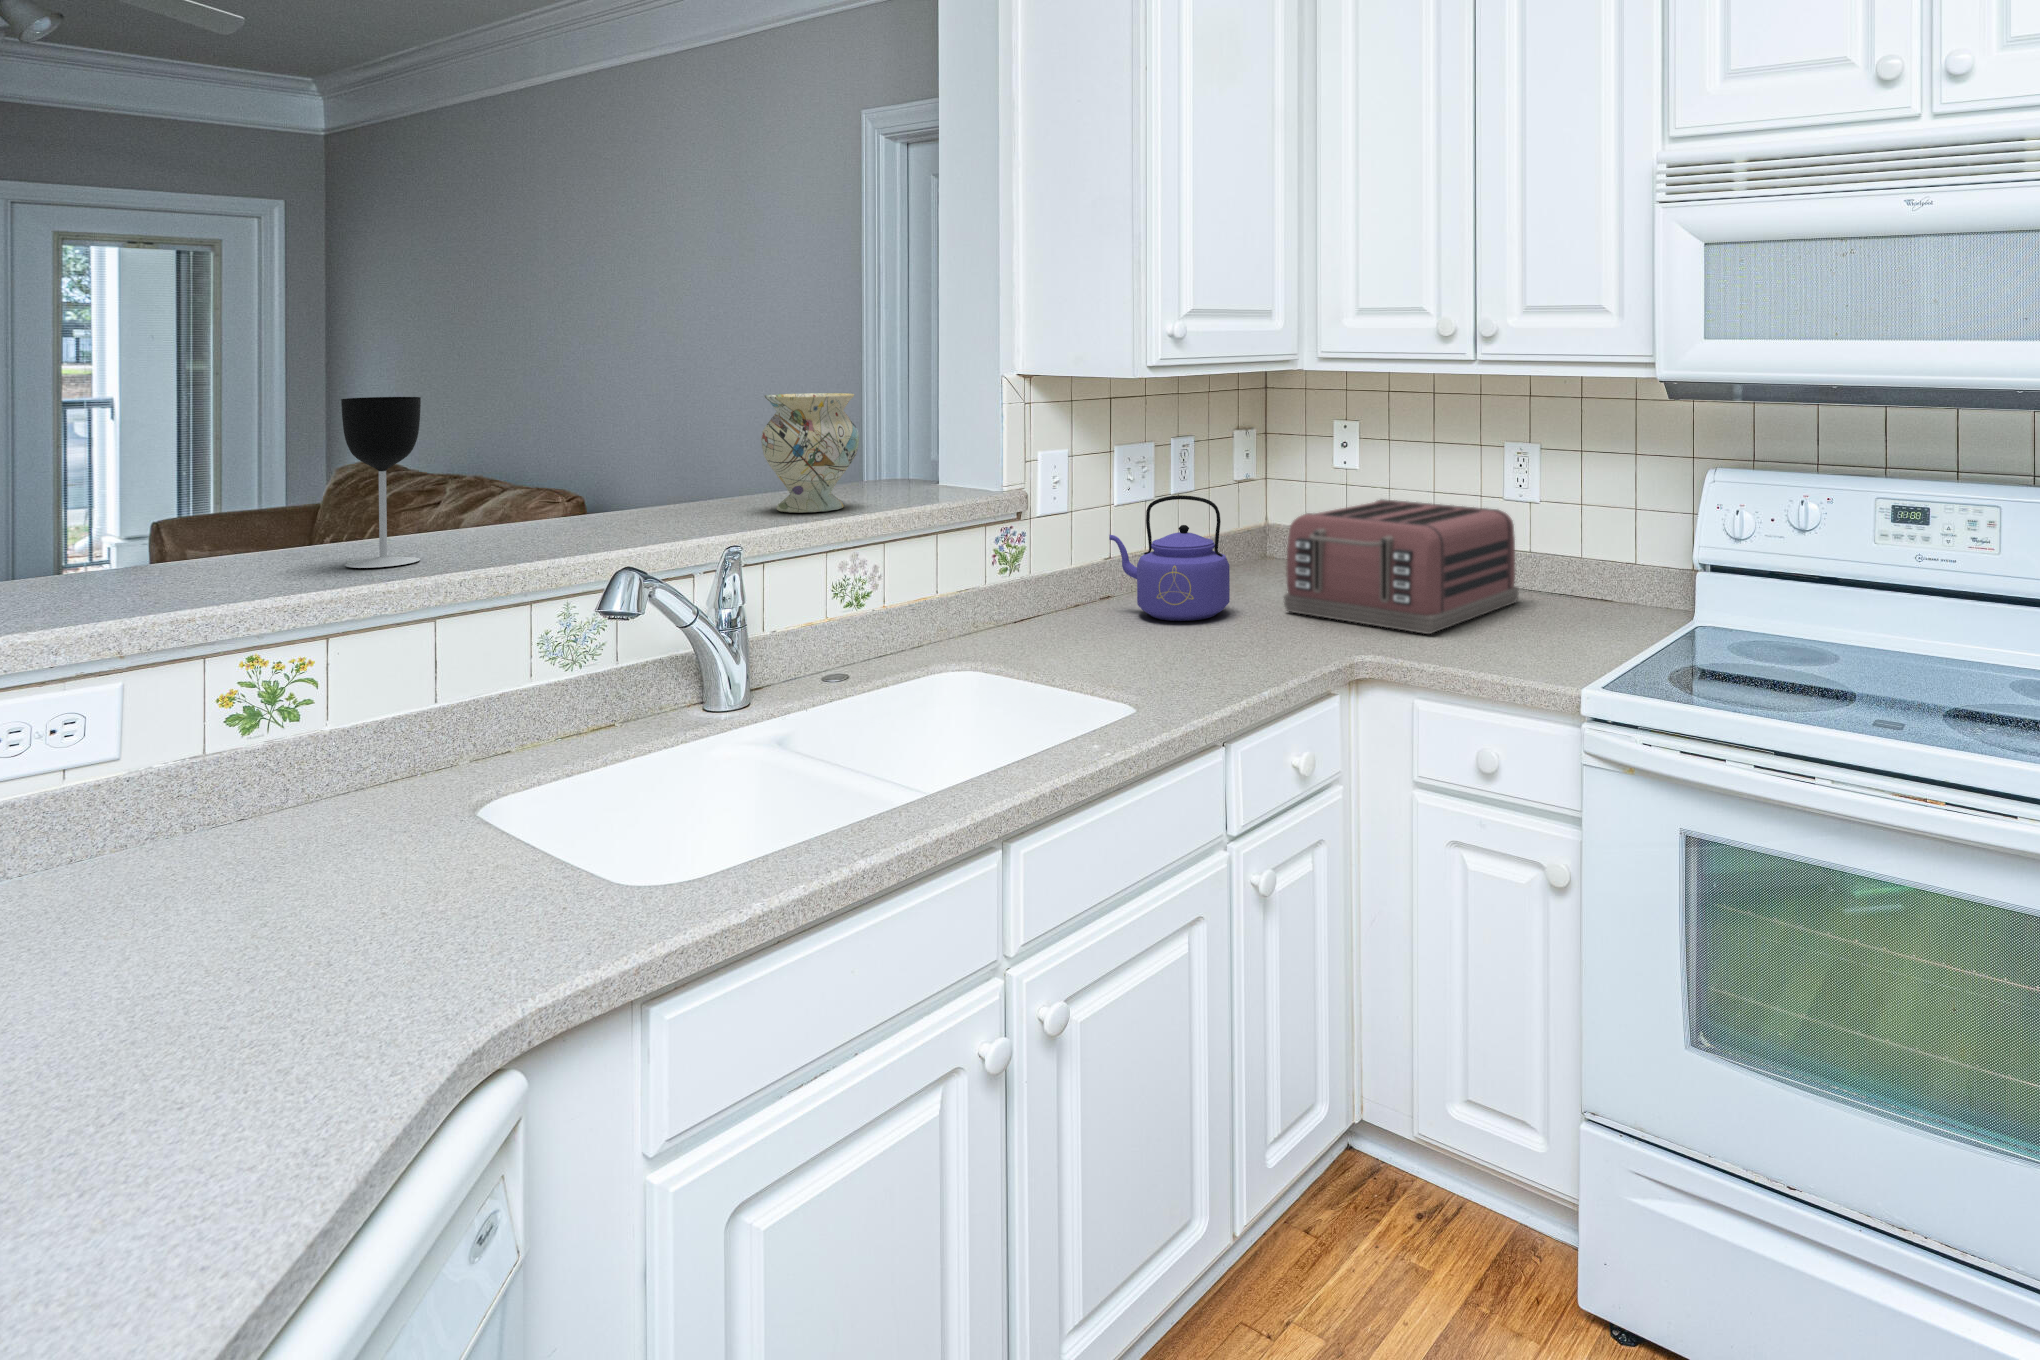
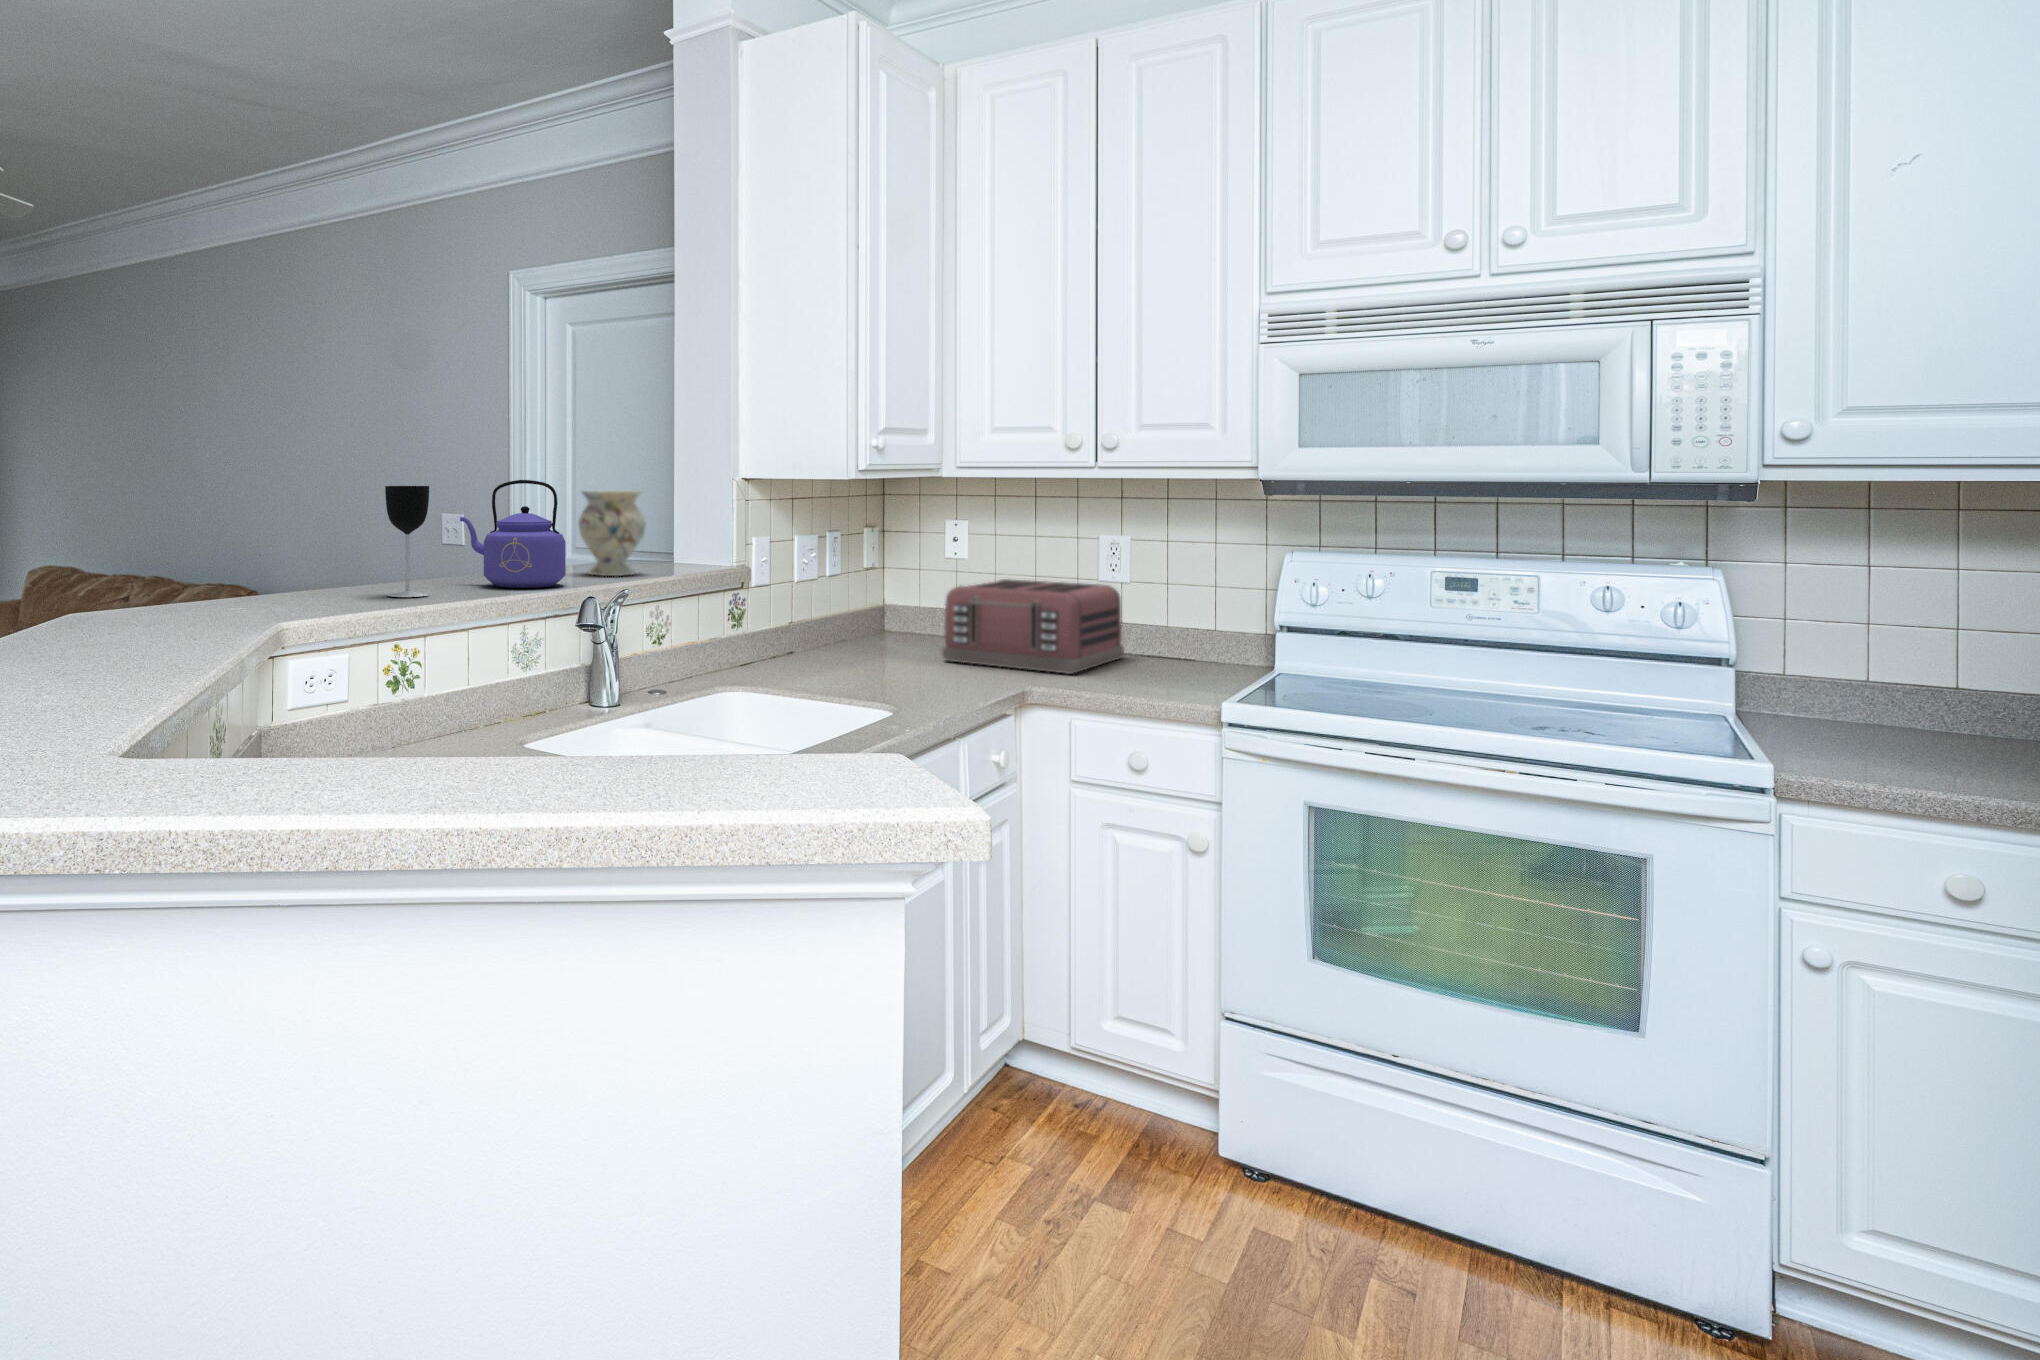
kettle: present [1109,495,1230,621] -> present [460,480,566,588]

